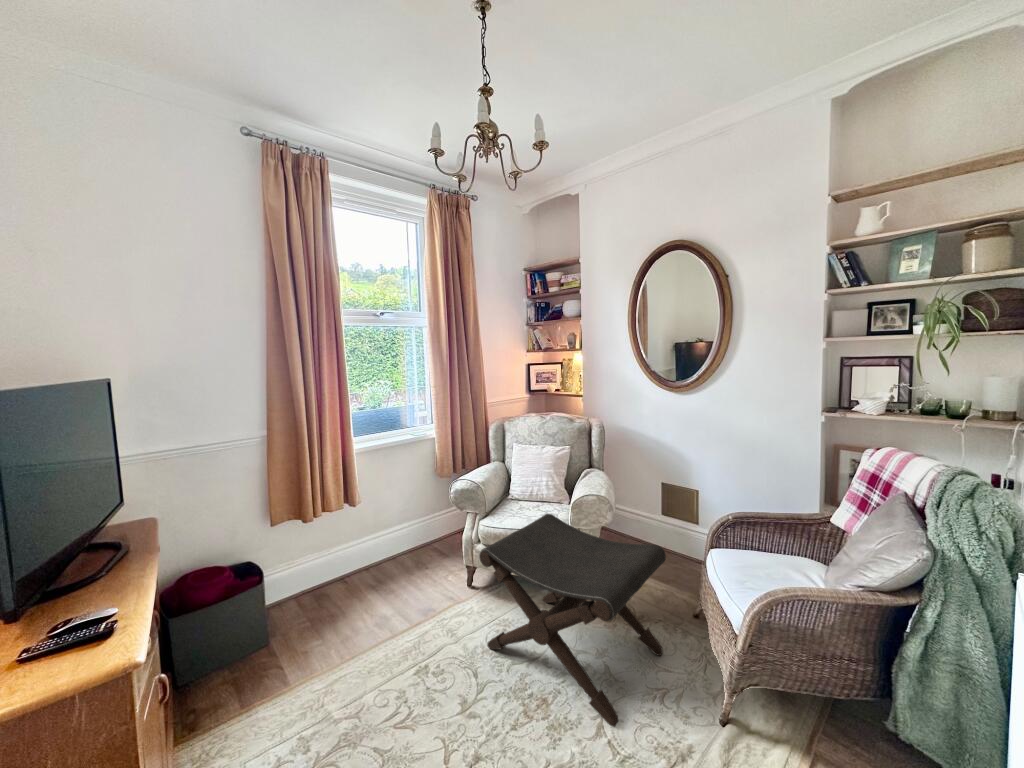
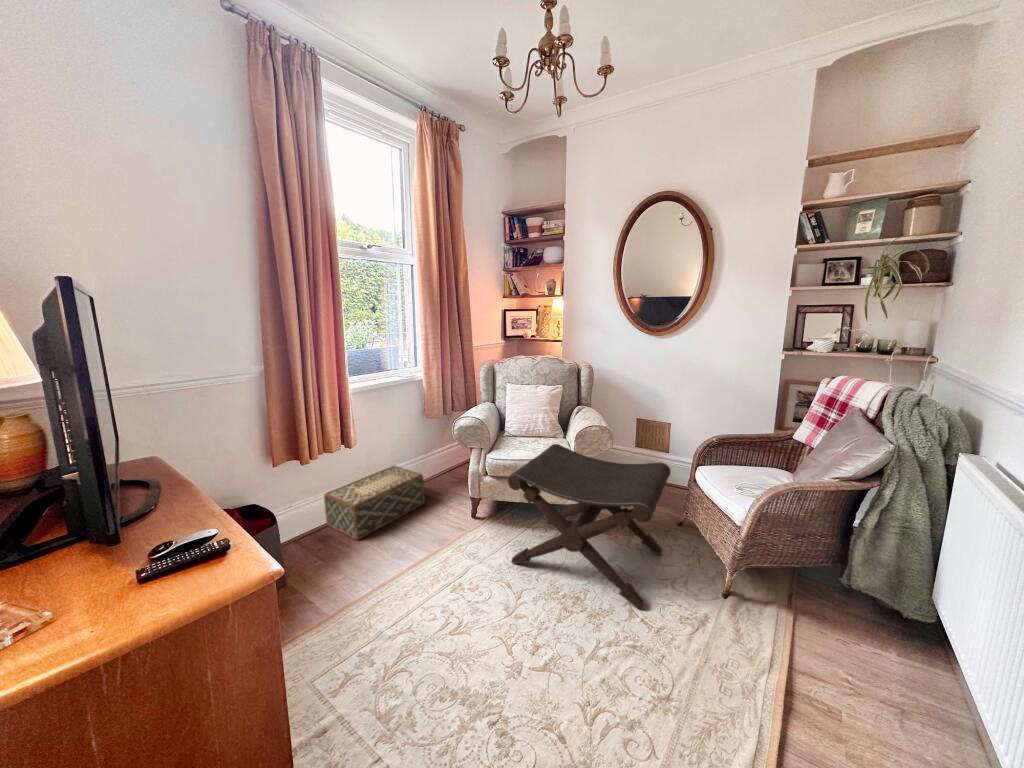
woven basket: none [324,525,425,604] -> present [324,465,425,540]

